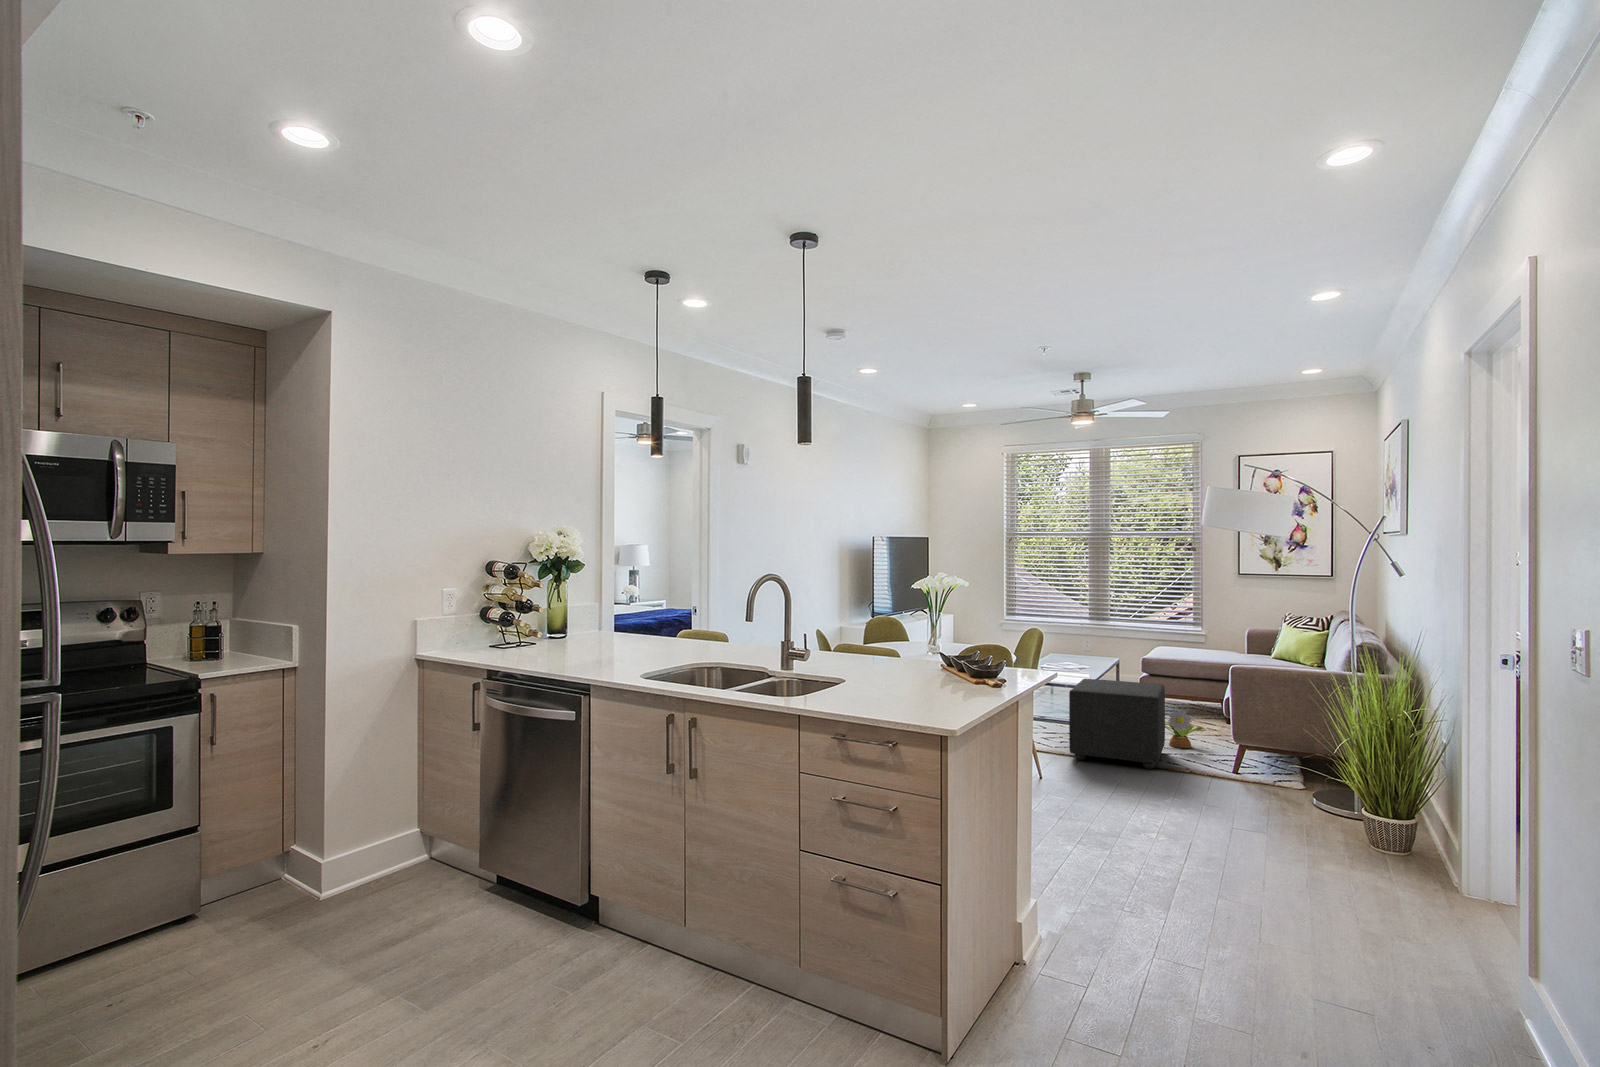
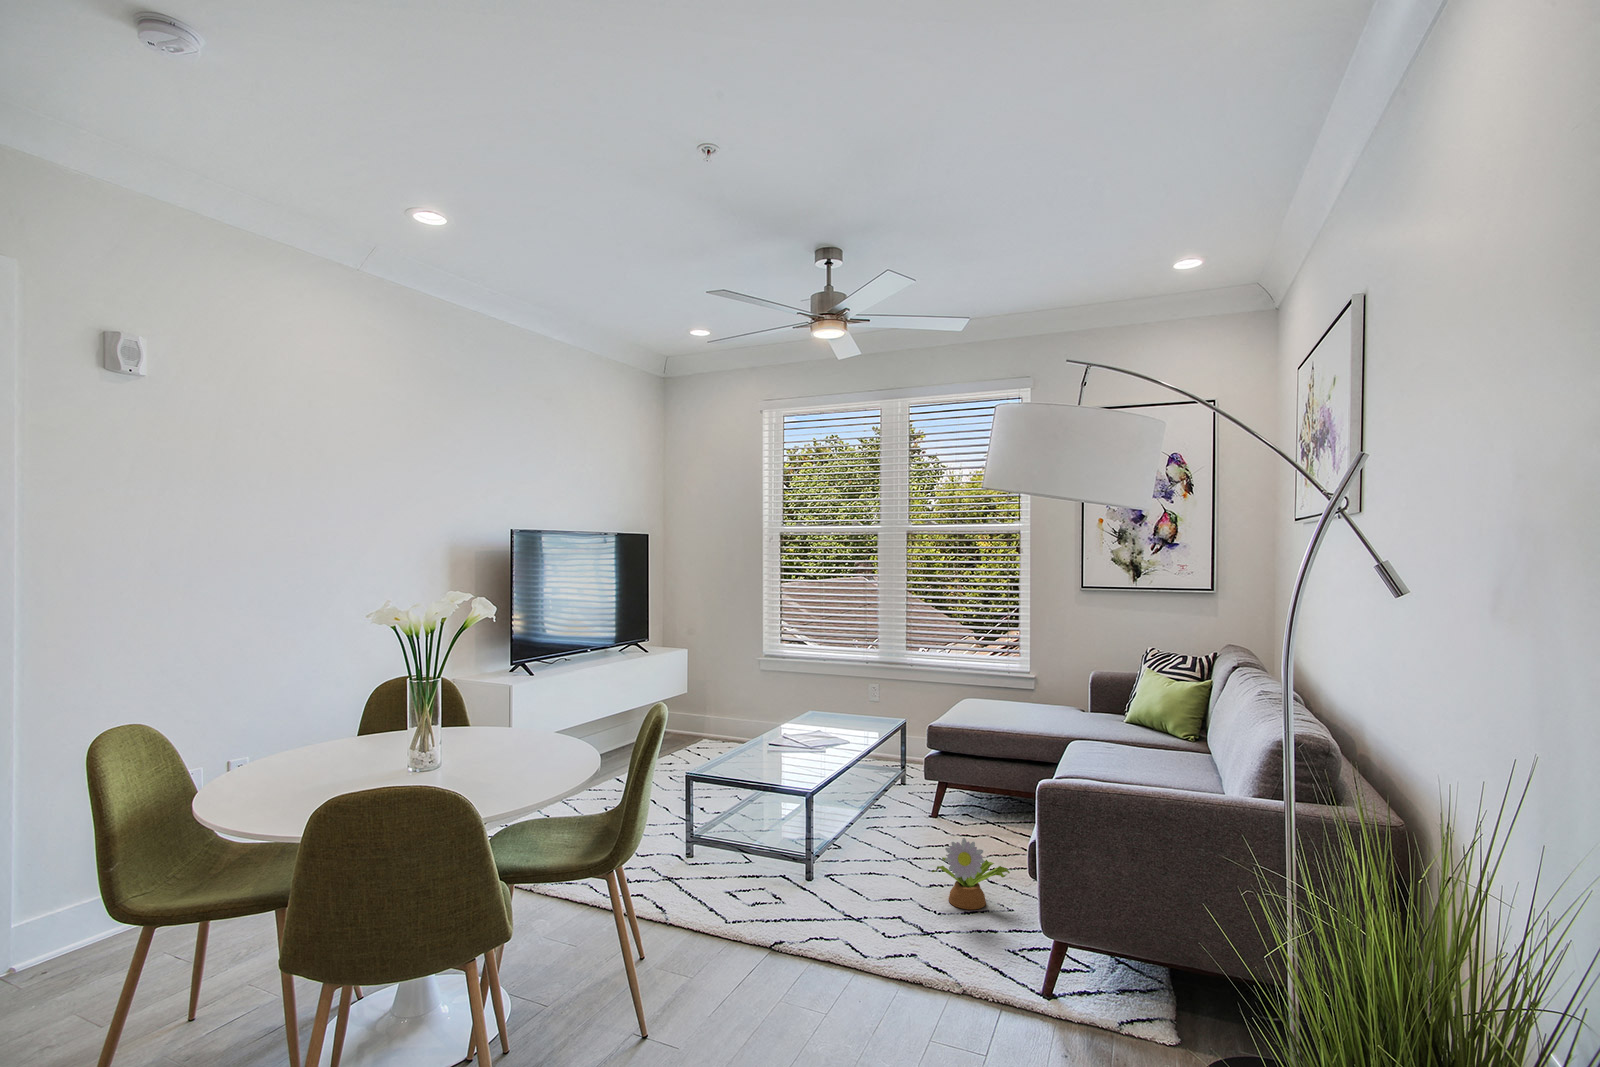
ottoman: present [1069,679,1165,769] -> none [740,783,934,989]

